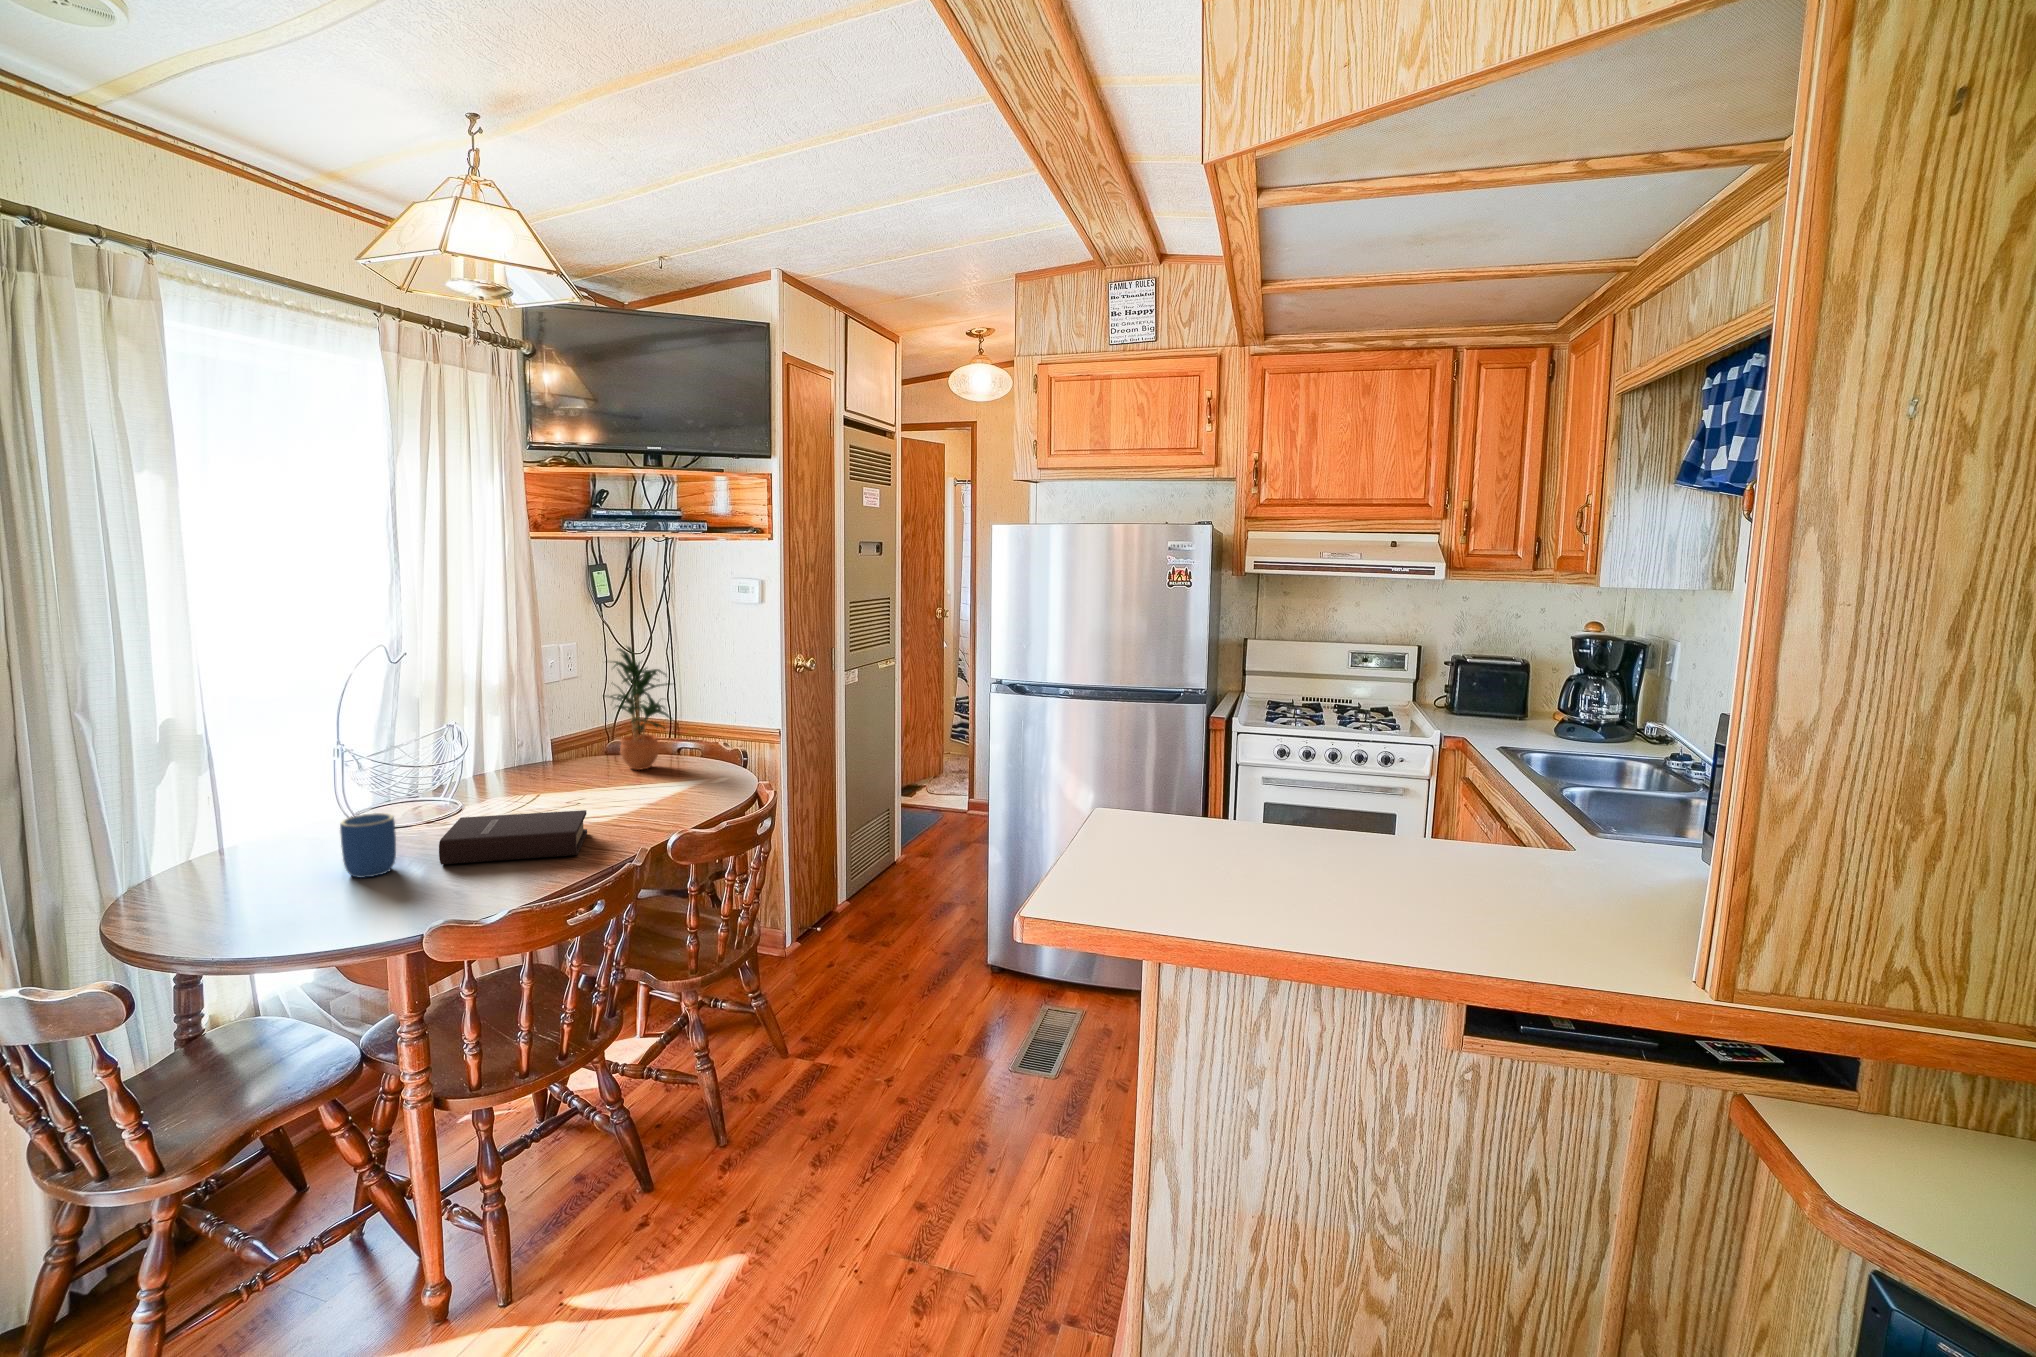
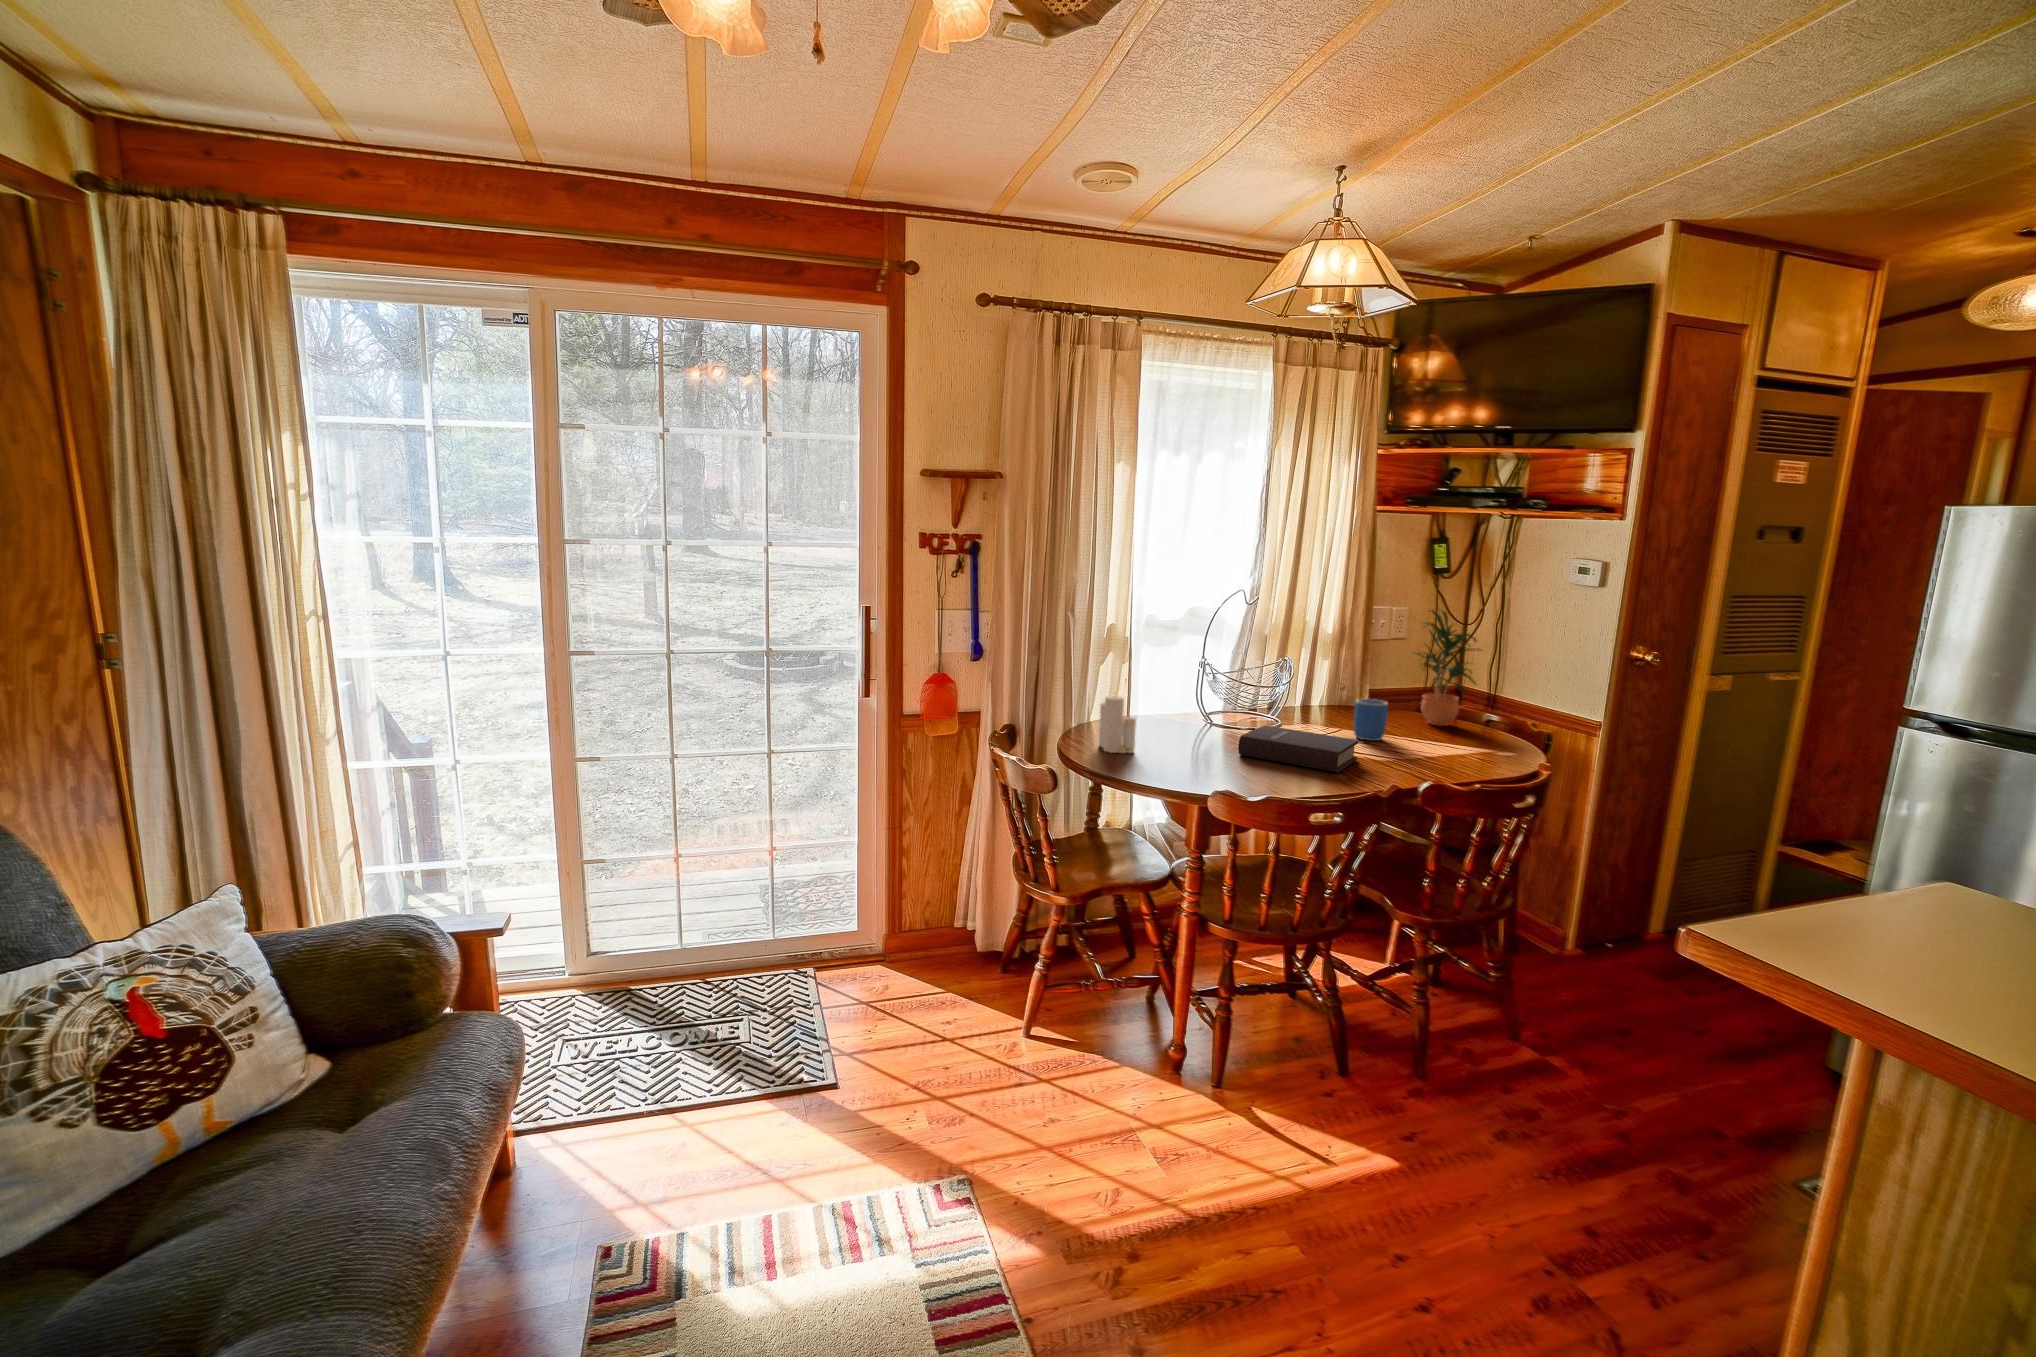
mug: present [340,813,396,878] -> present [1353,699,1388,741]
candle: none [195,823,275,918] -> present [1099,696,1136,753]

